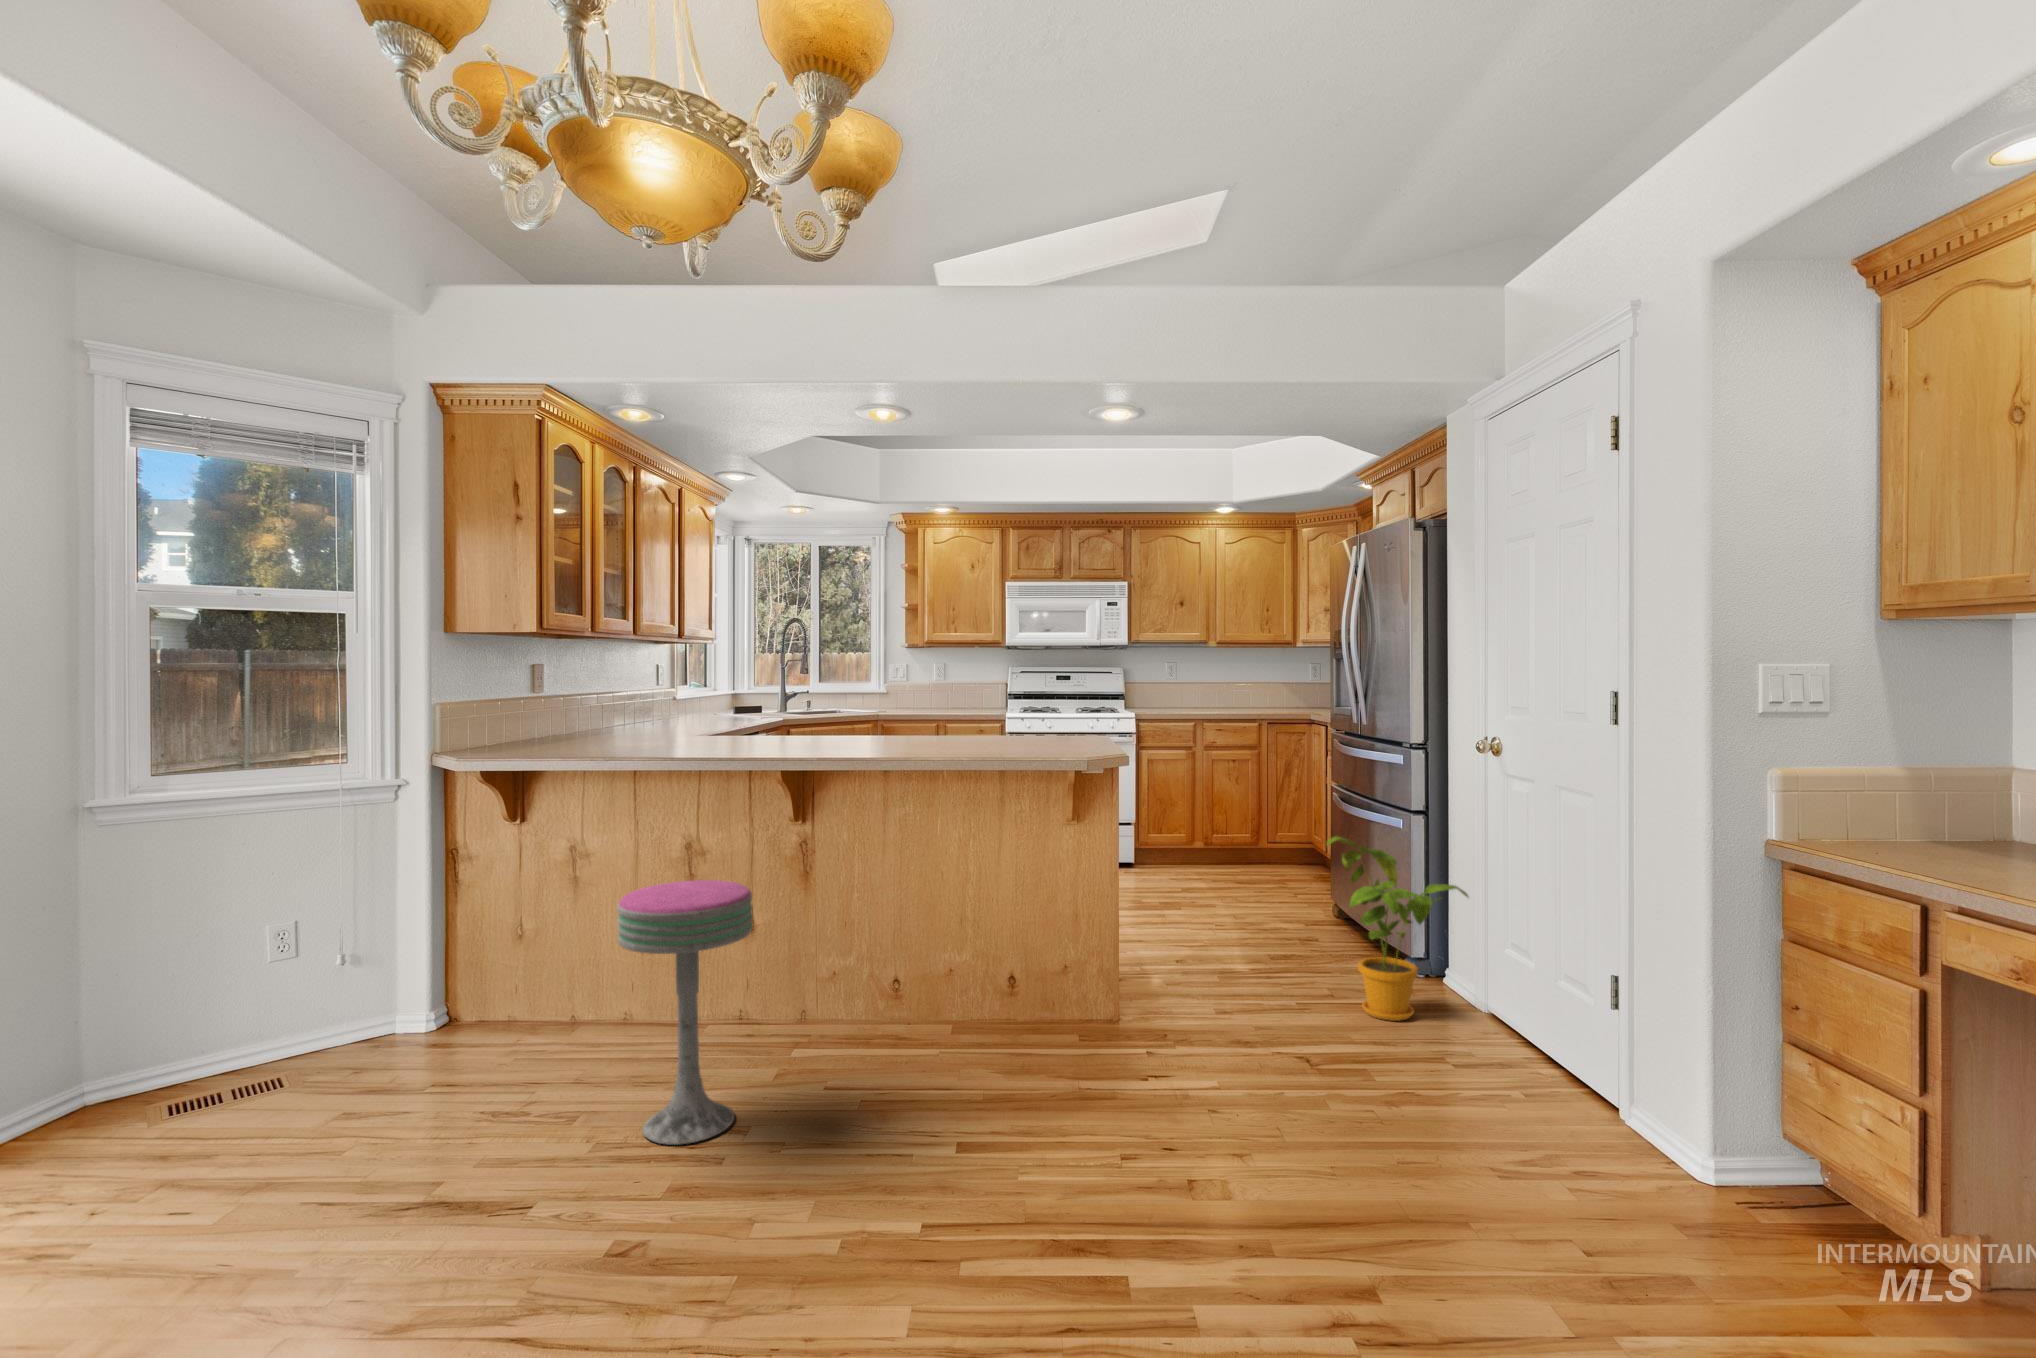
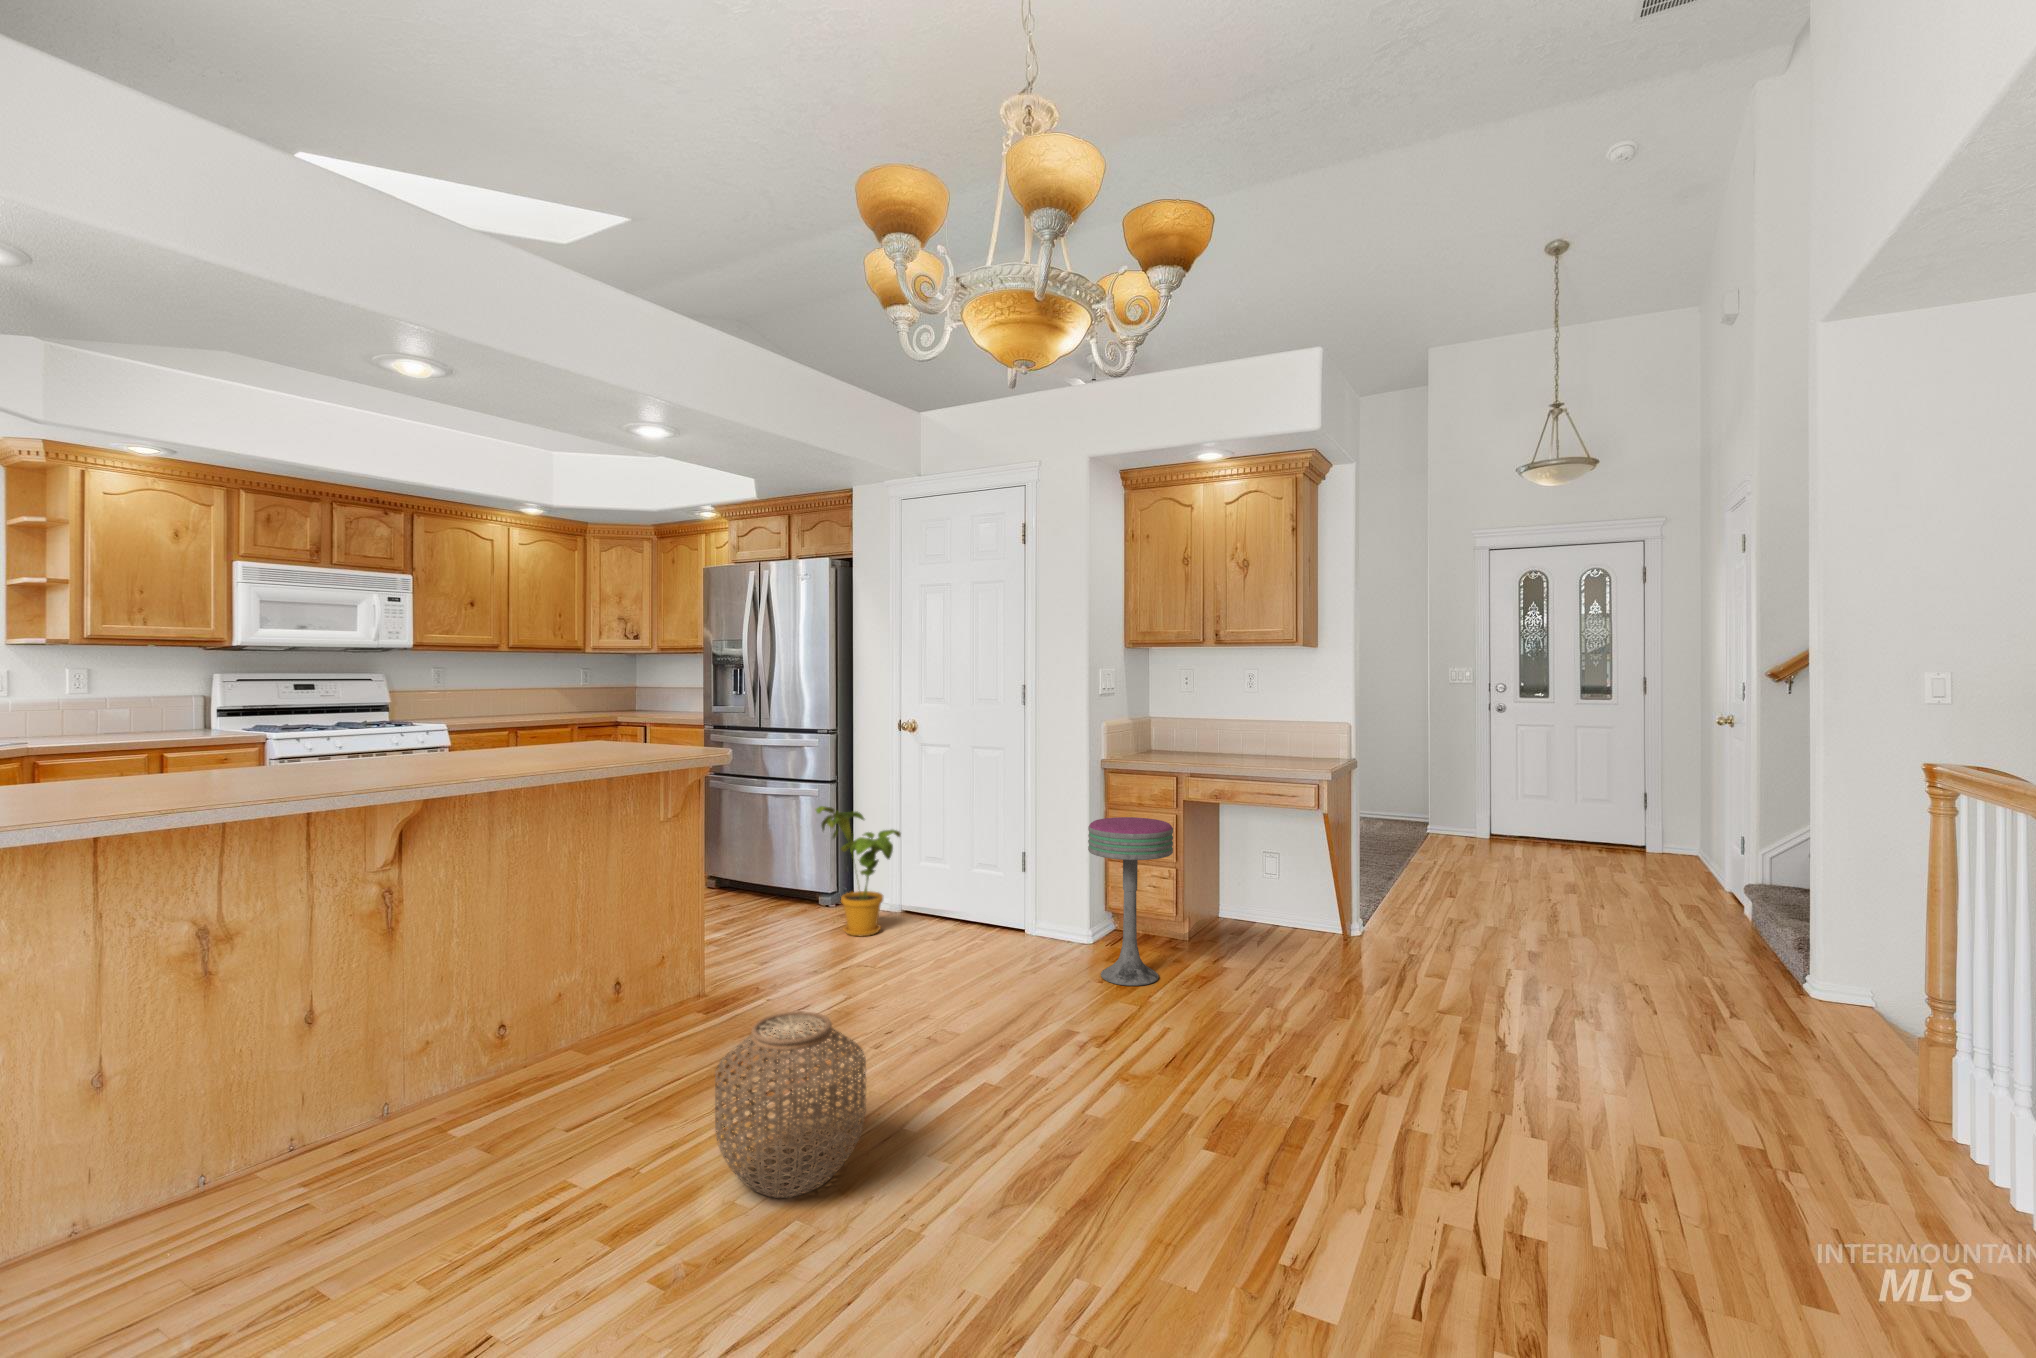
bar stool: present [617,880,753,1145] -> present [1088,817,1173,986]
woven basket: none [748,1041,913,1248] -> present [715,1011,866,1198]

